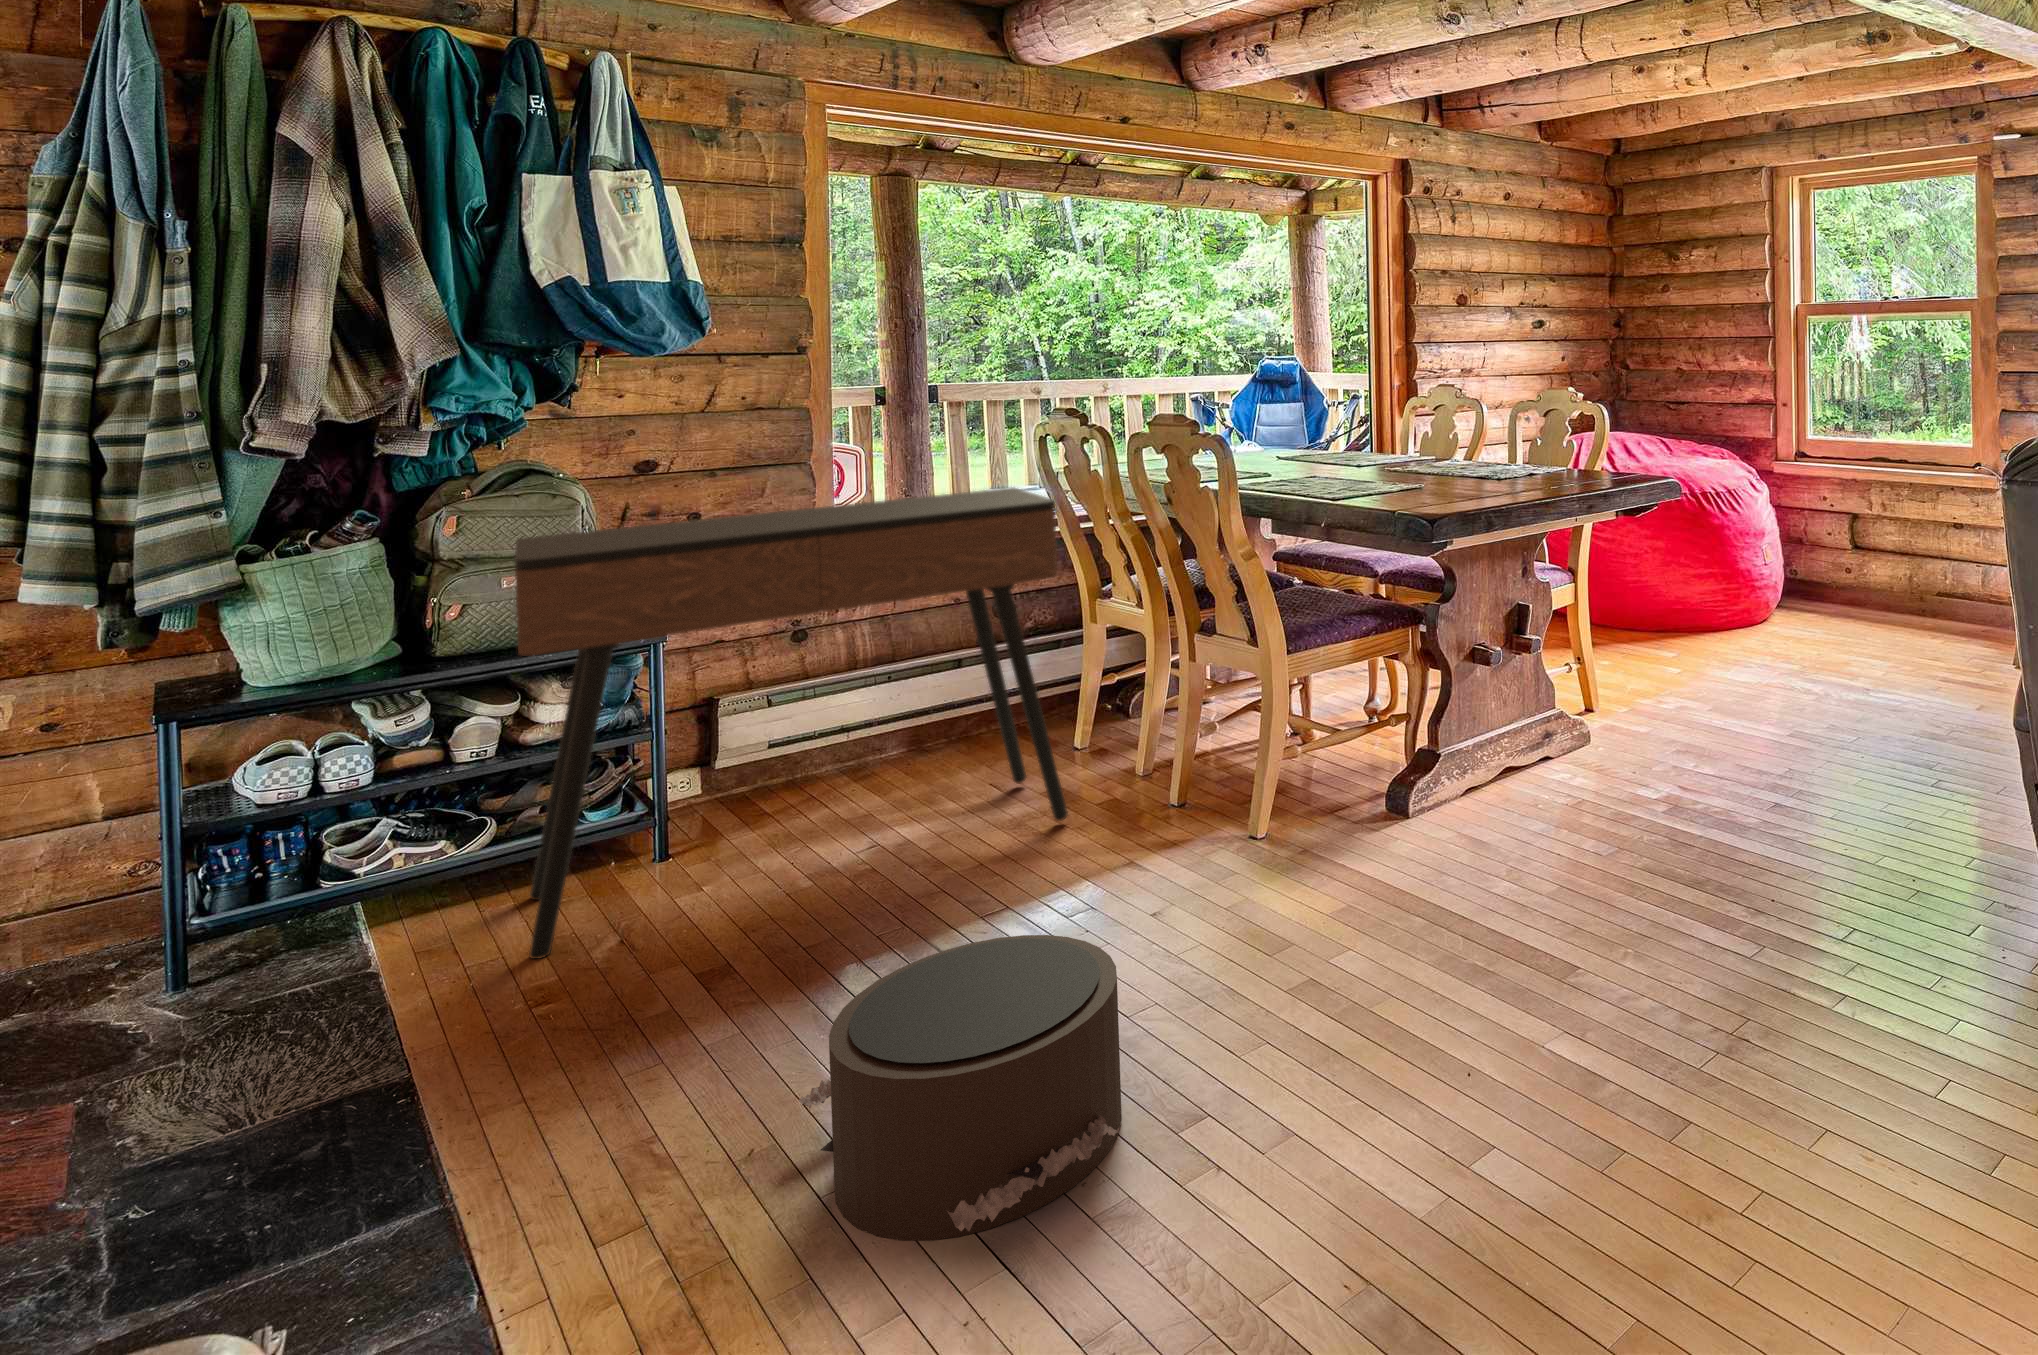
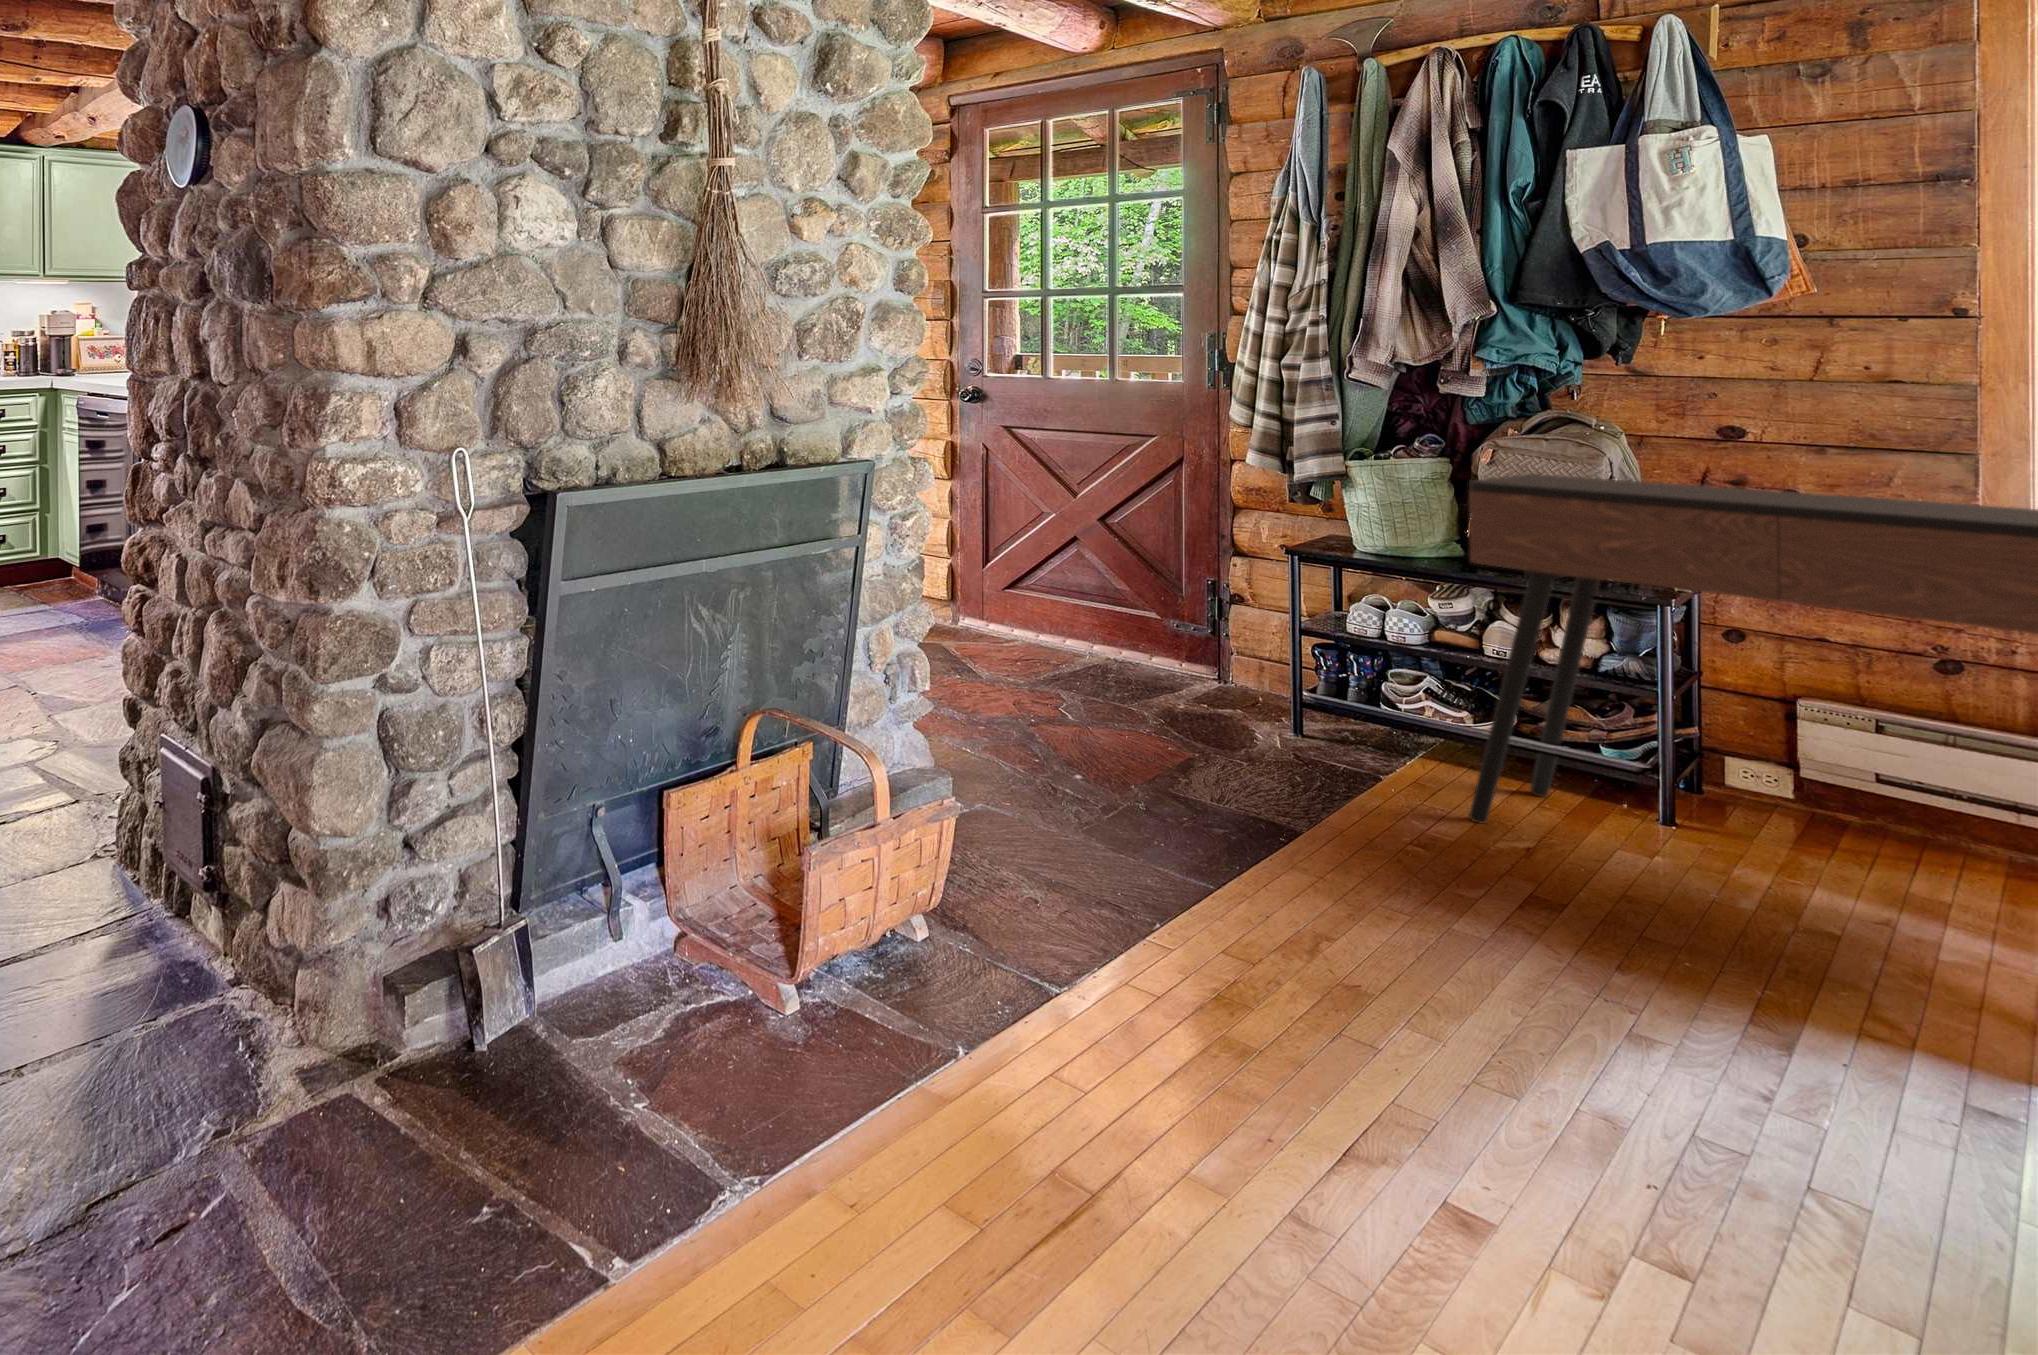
pouf: present [799,935,1122,1241] -> none [1370,889,1726,1189]

